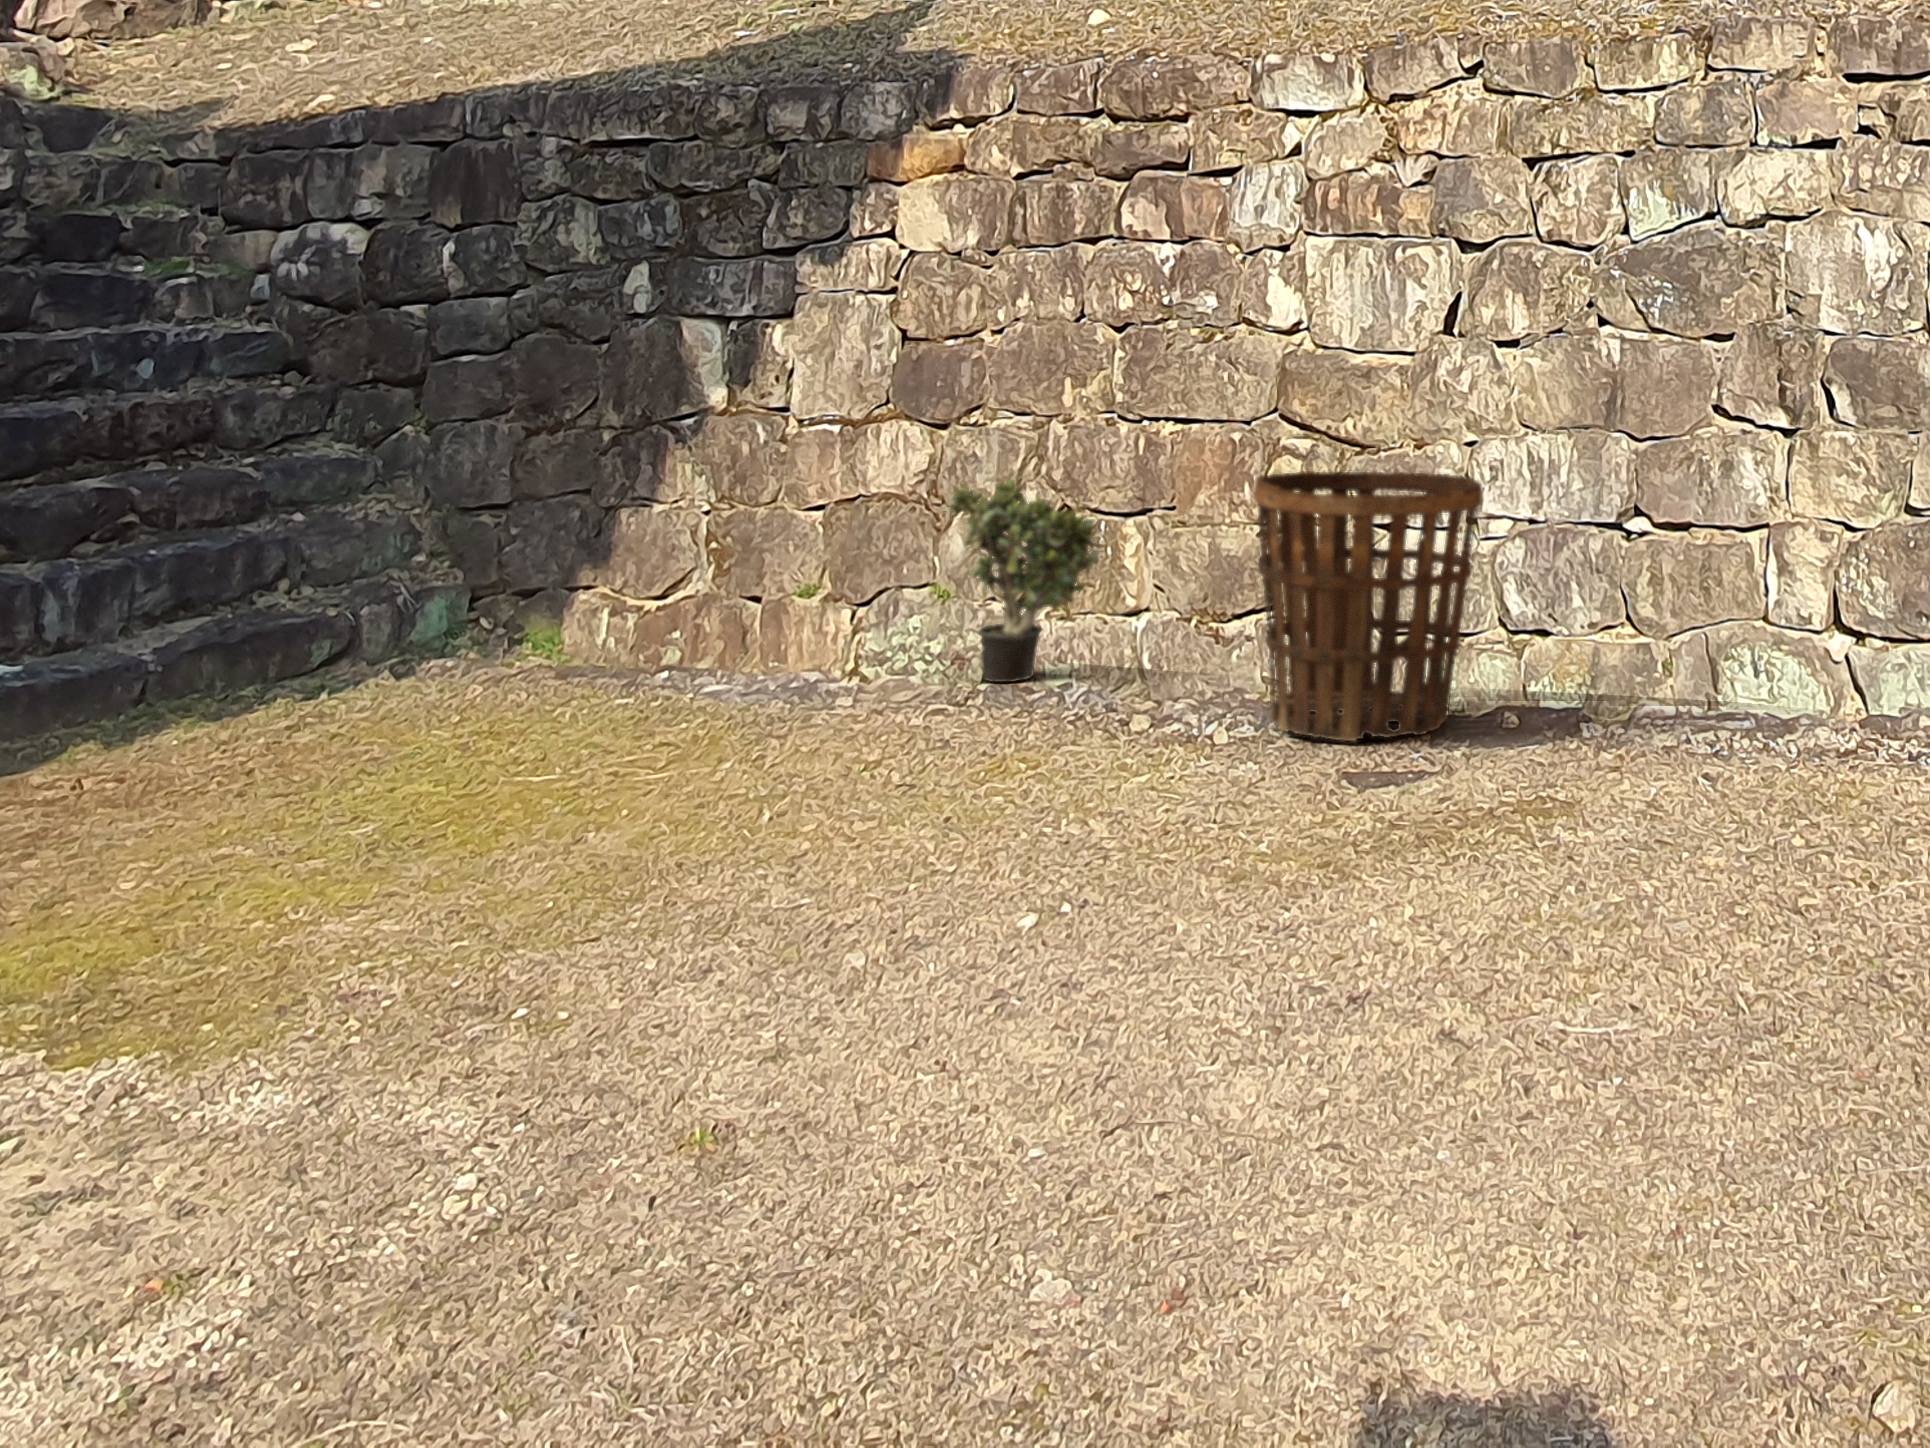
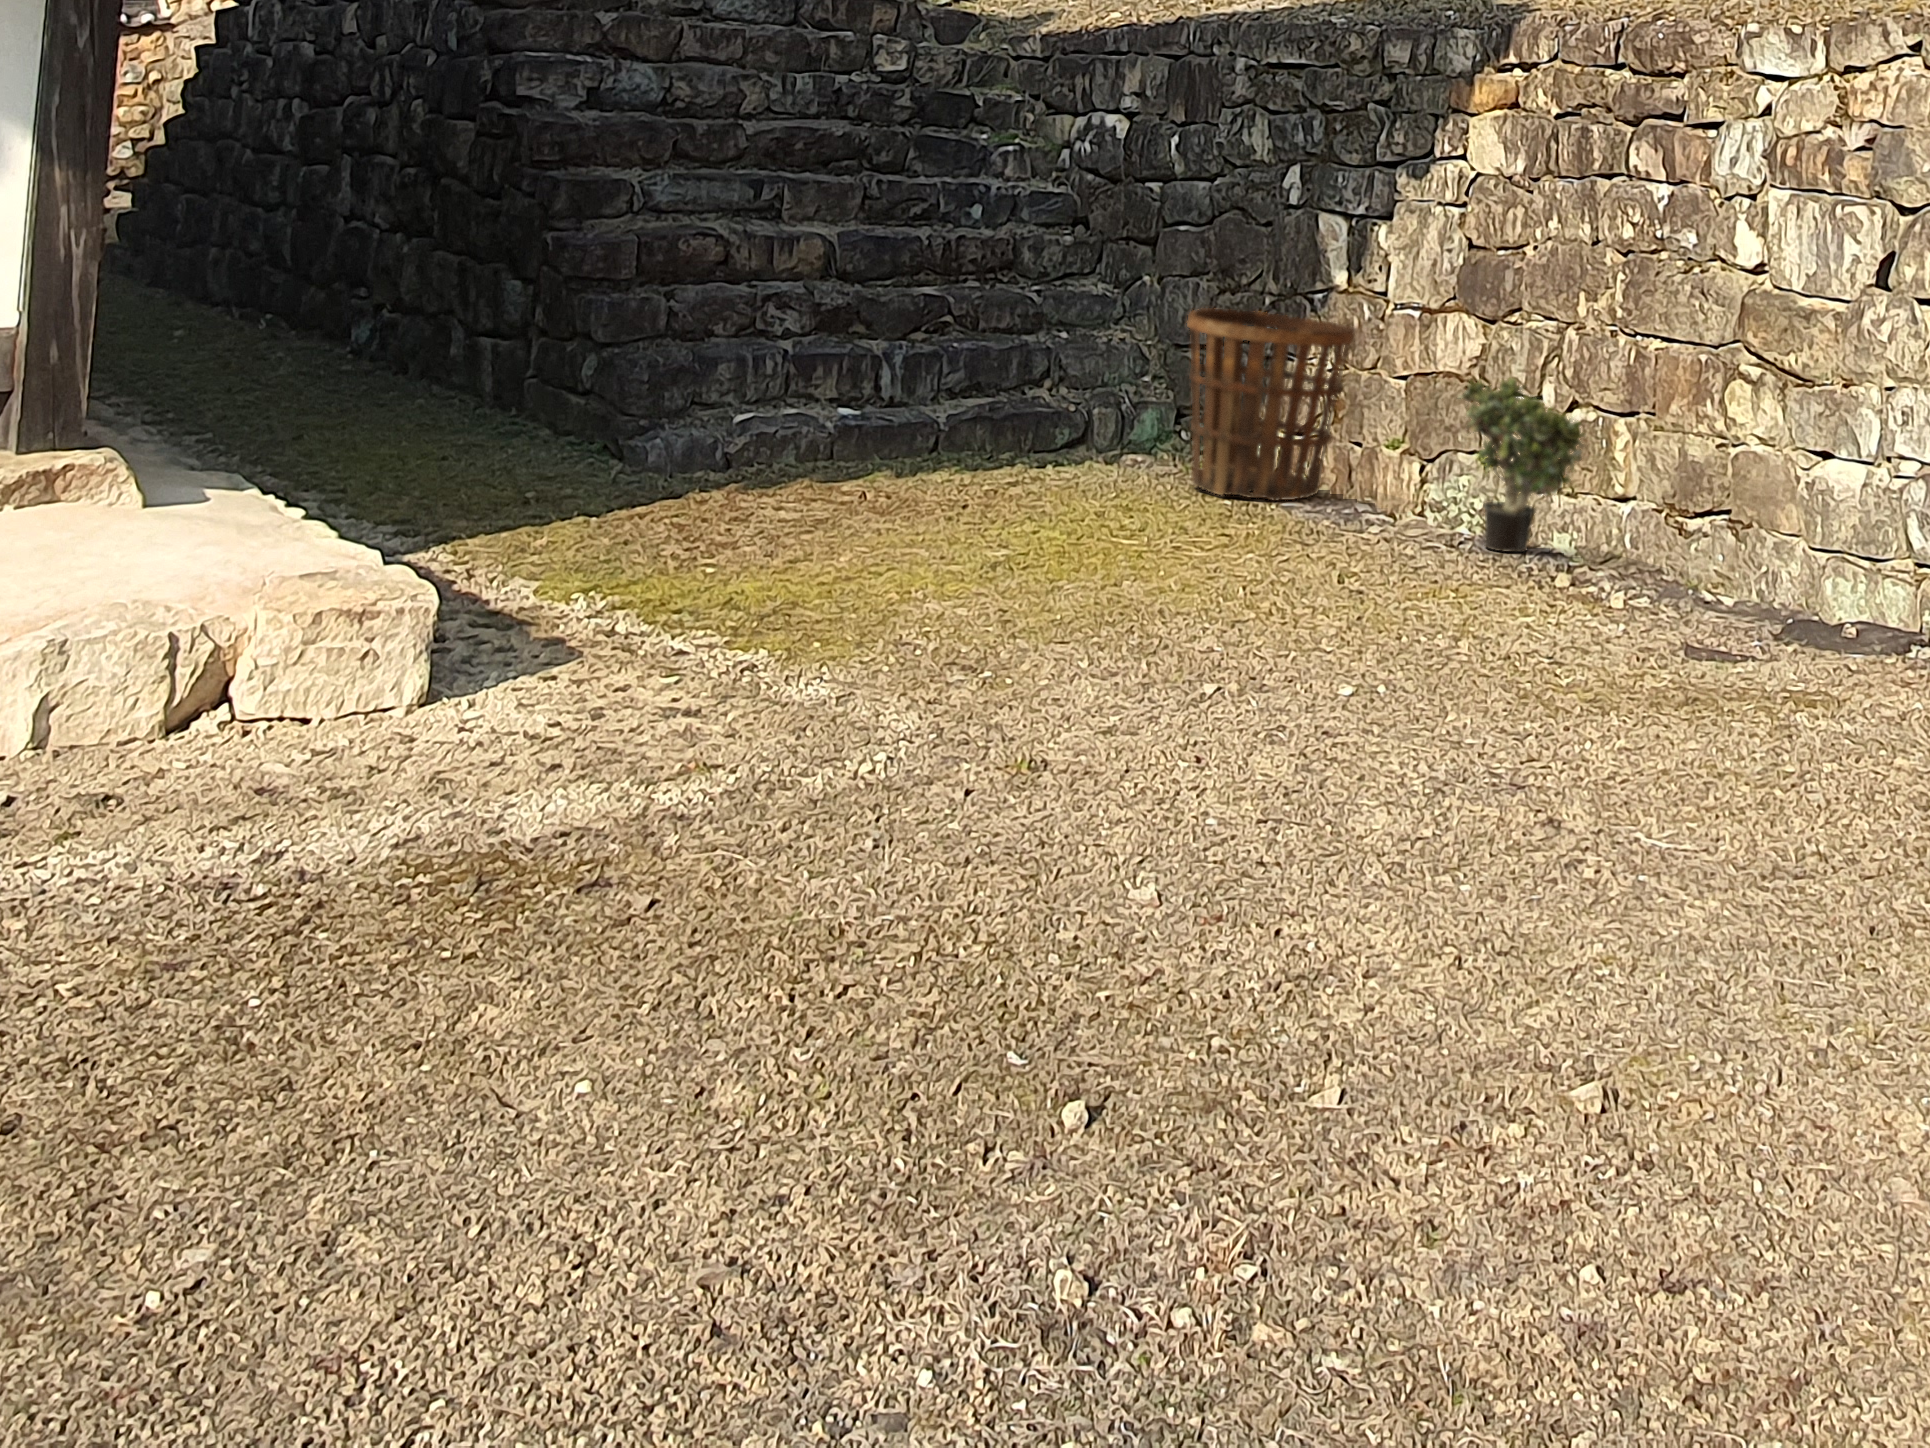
basket: present [1253,471,1482,741] -> present [1187,308,1355,501]

